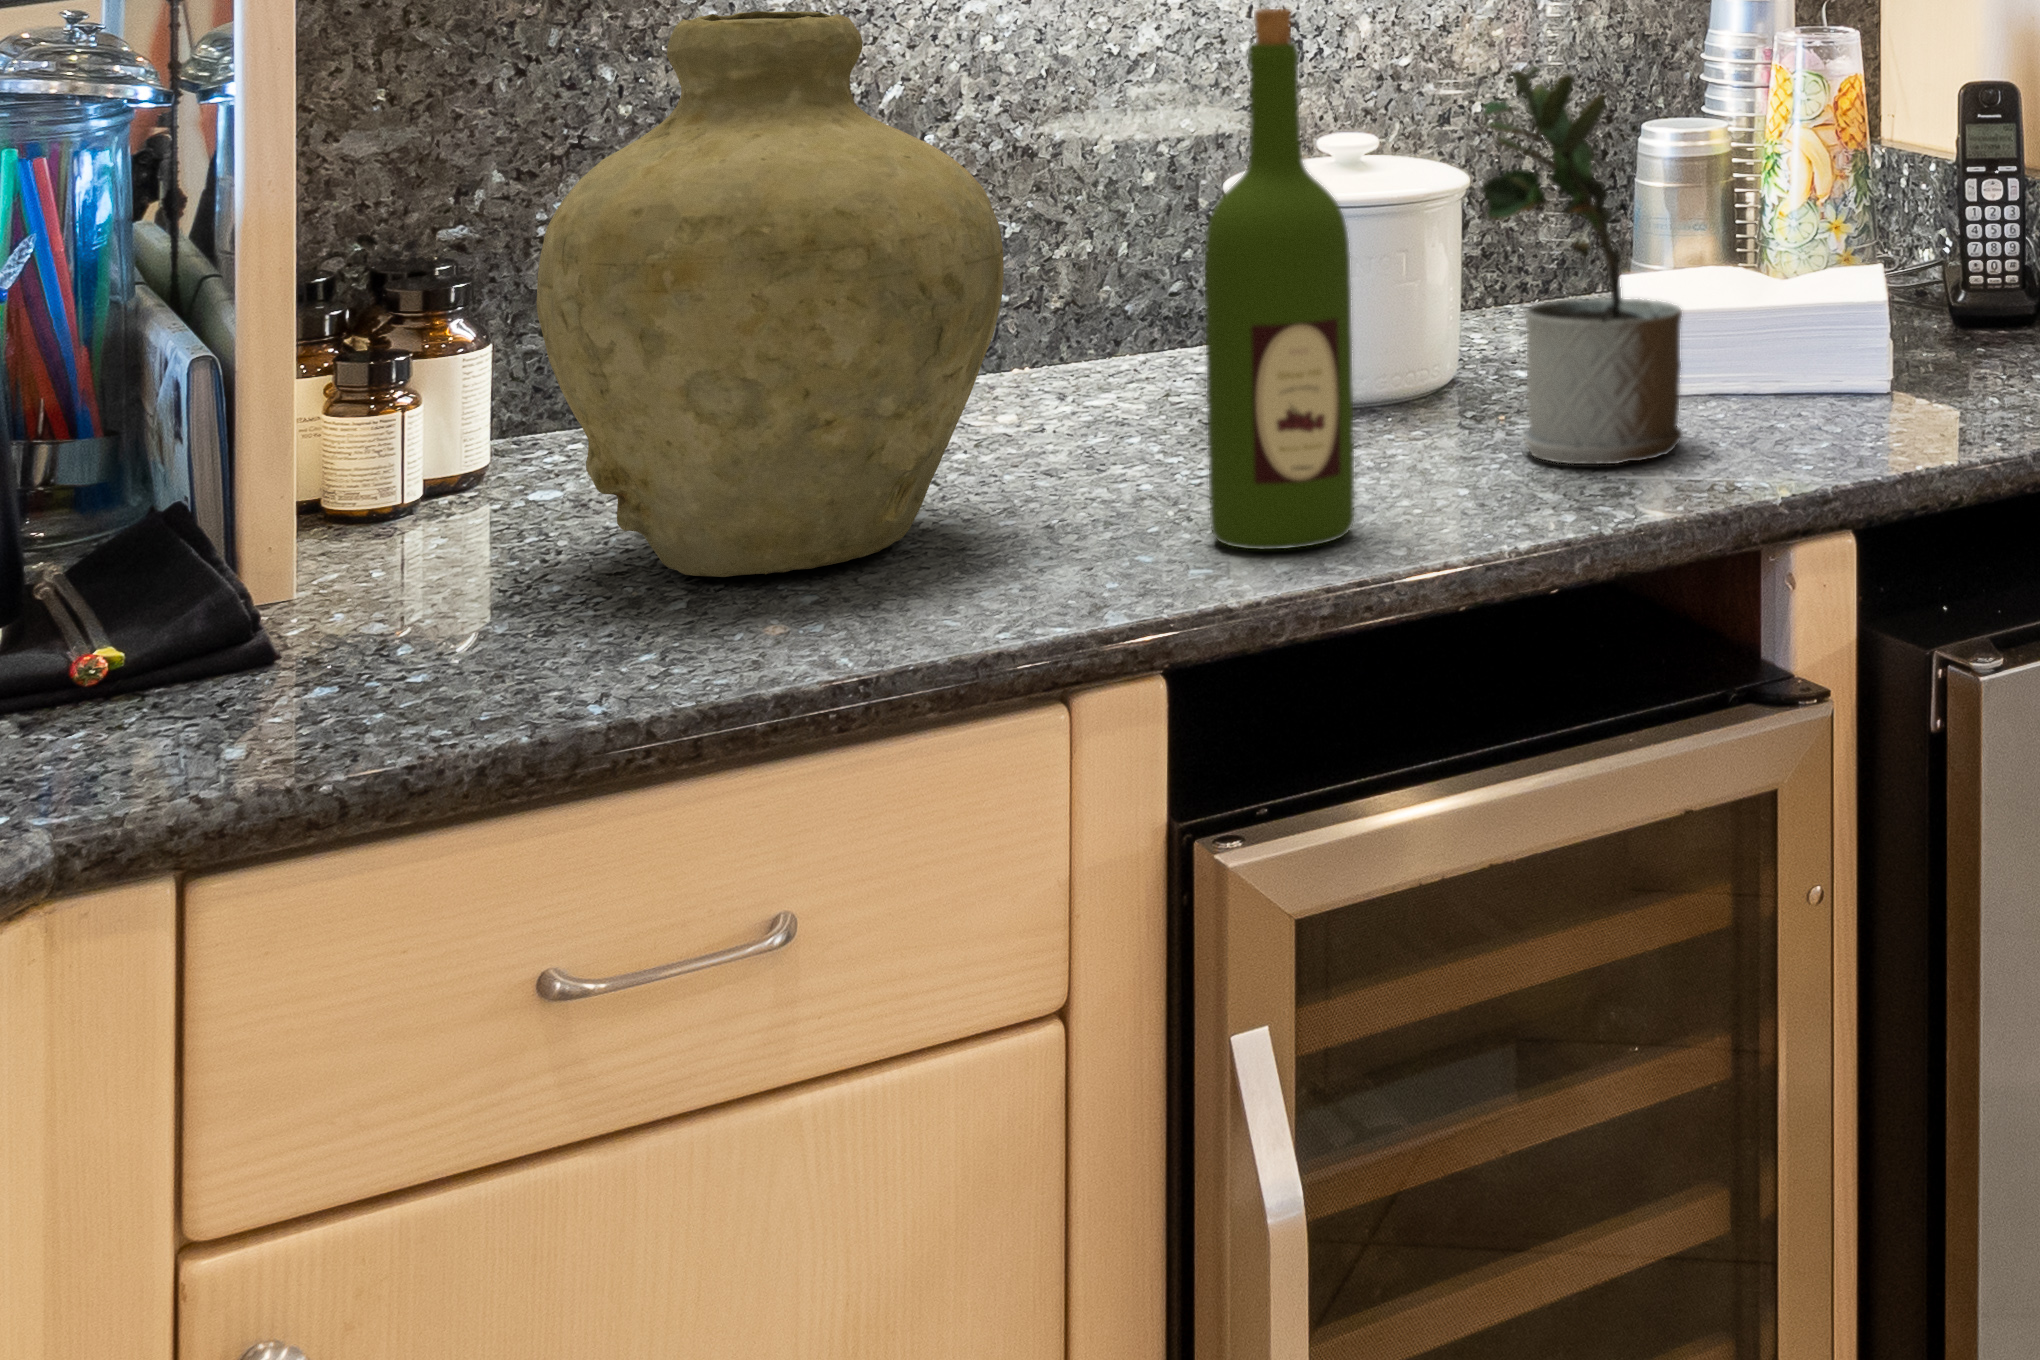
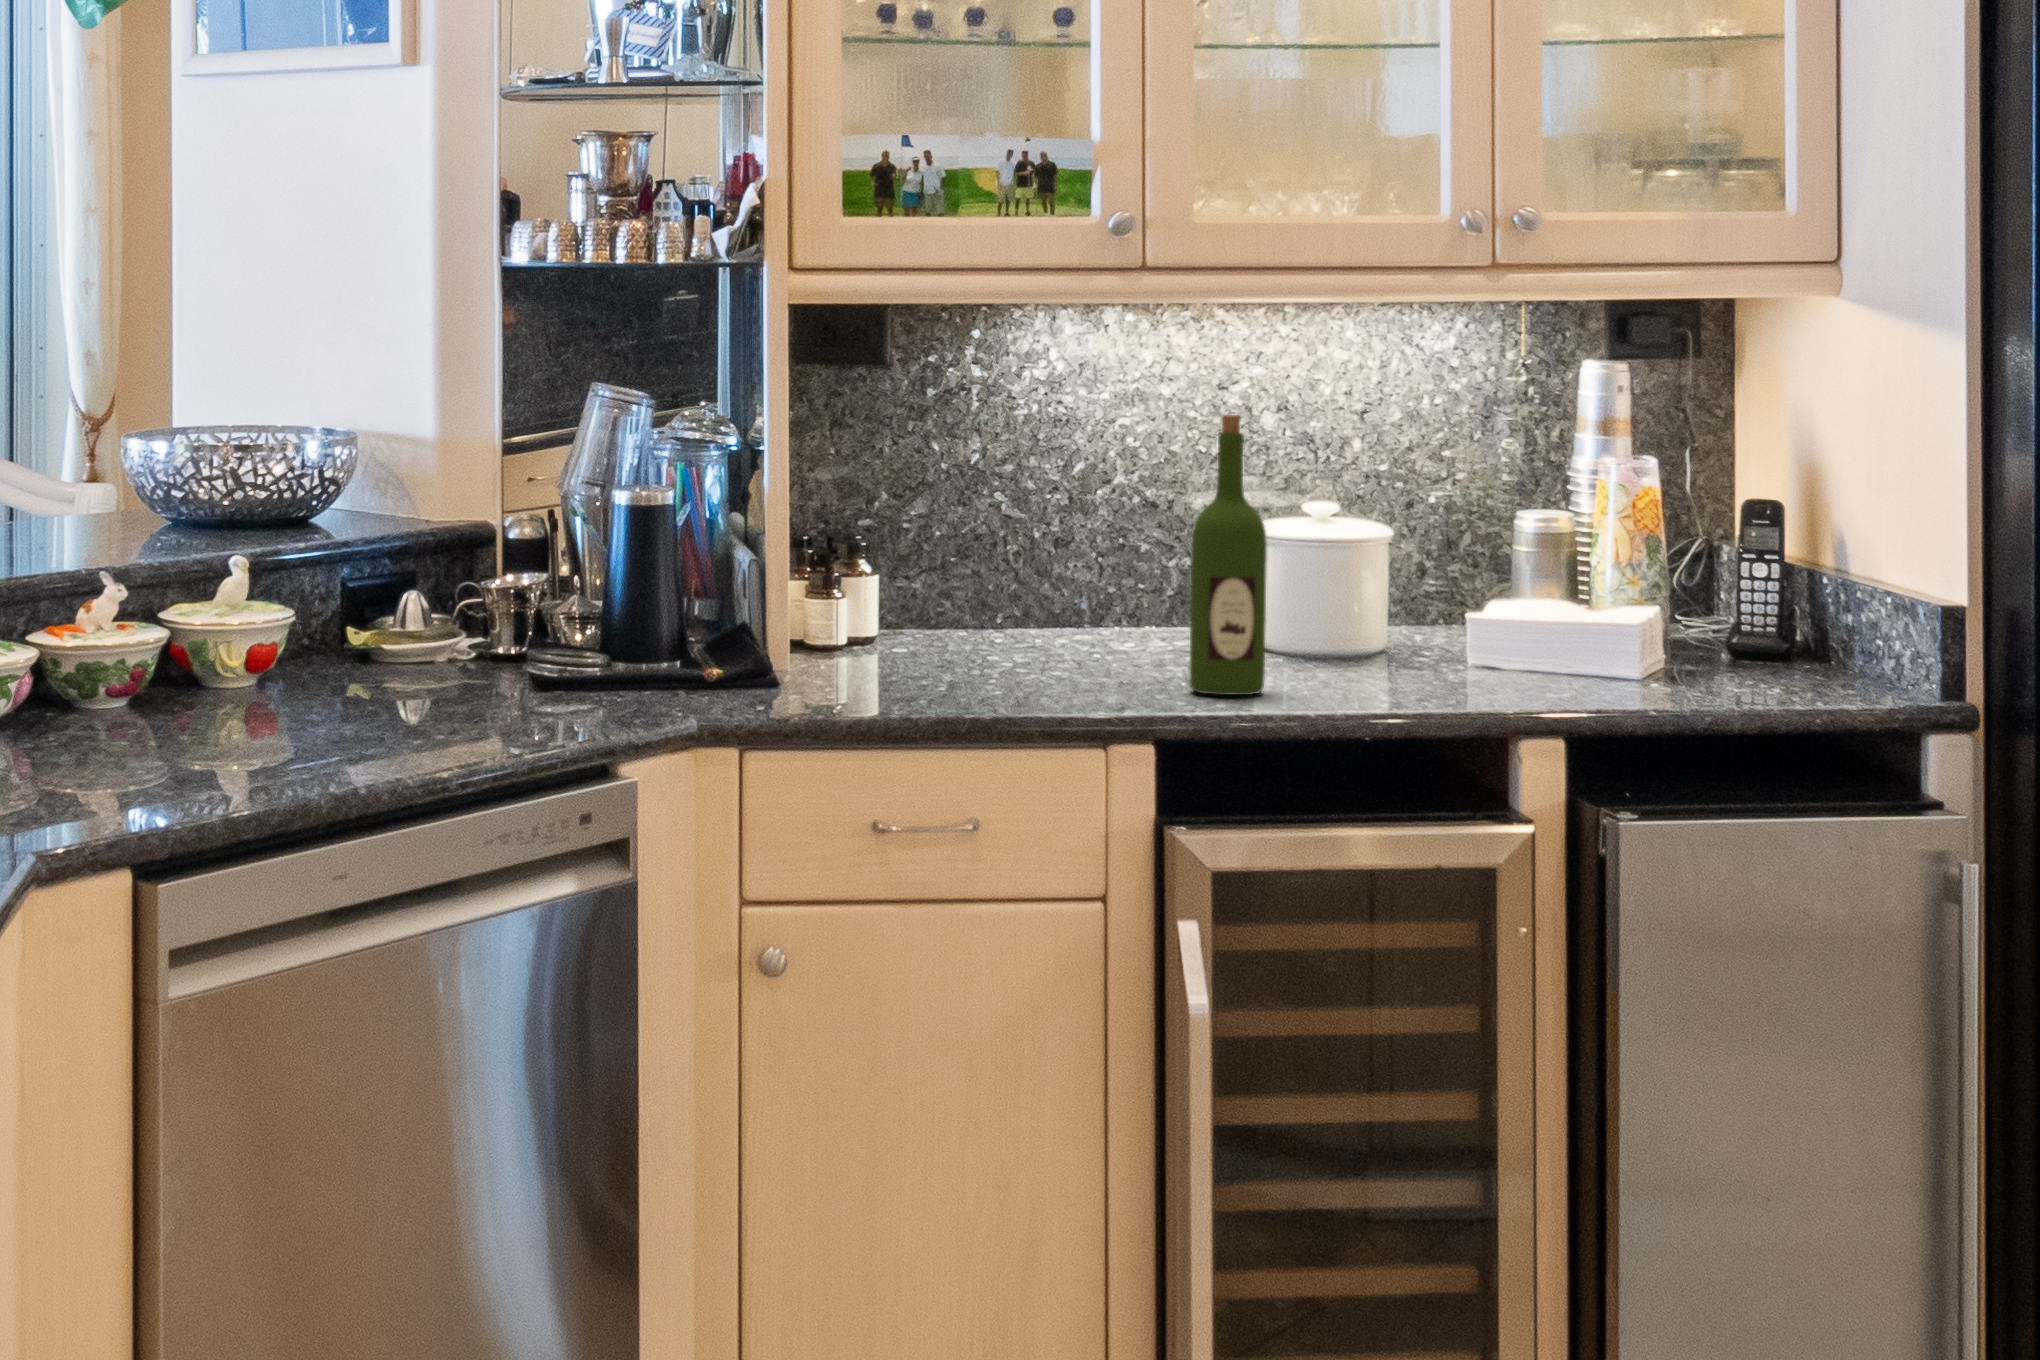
vase: present [537,11,1004,577] -> none [886,411,1098,681]
potted plant: present [1481,67,1682,464] -> none [1352,455,1478,683]

